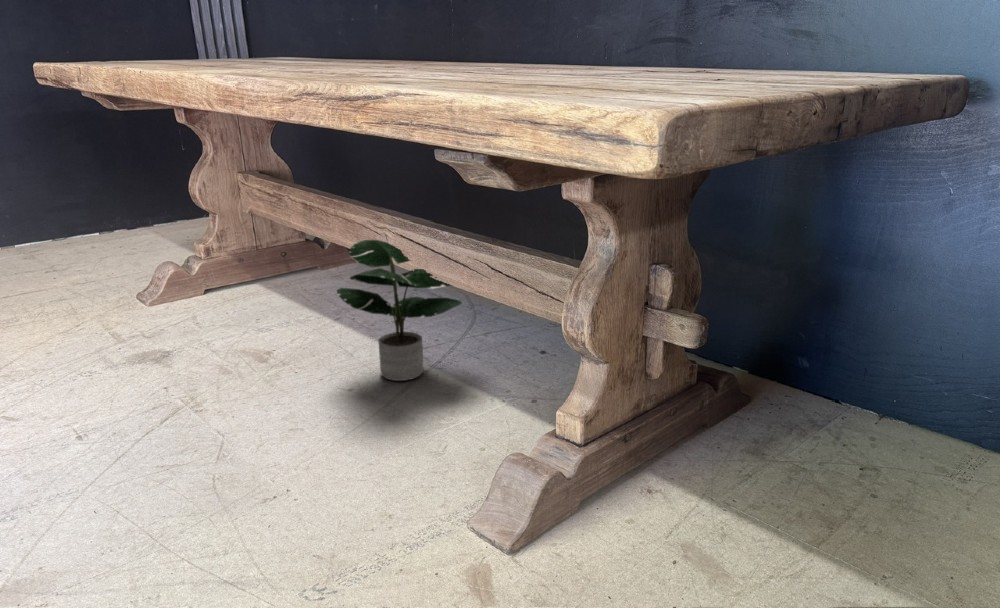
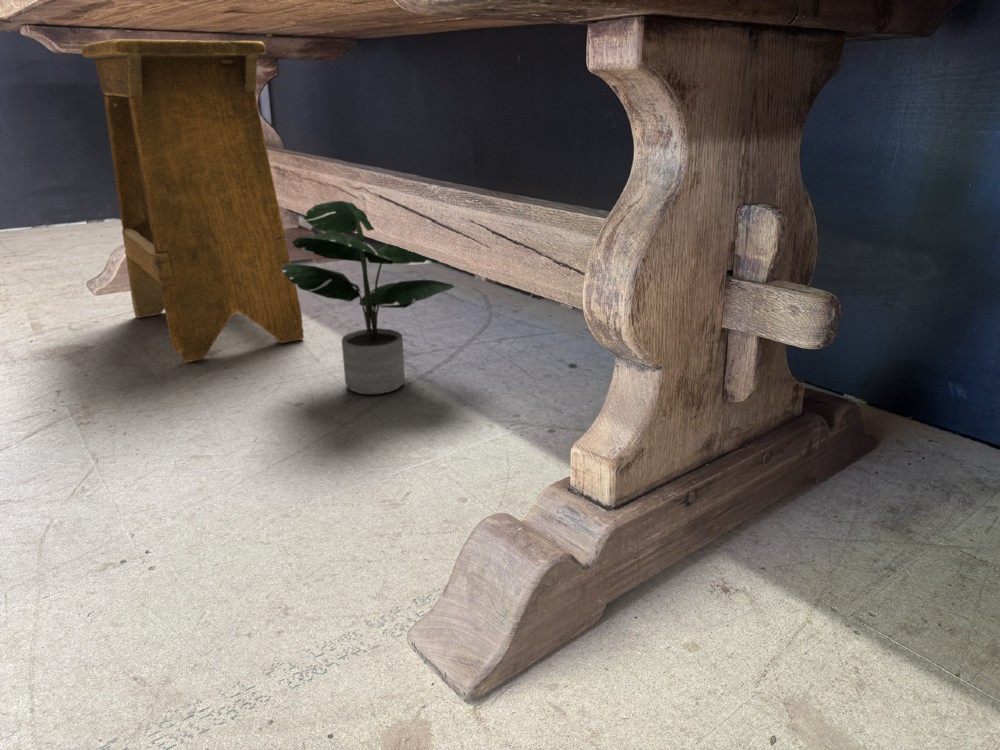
stool: none [160,113,335,361] -> present [82,39,304,362]

